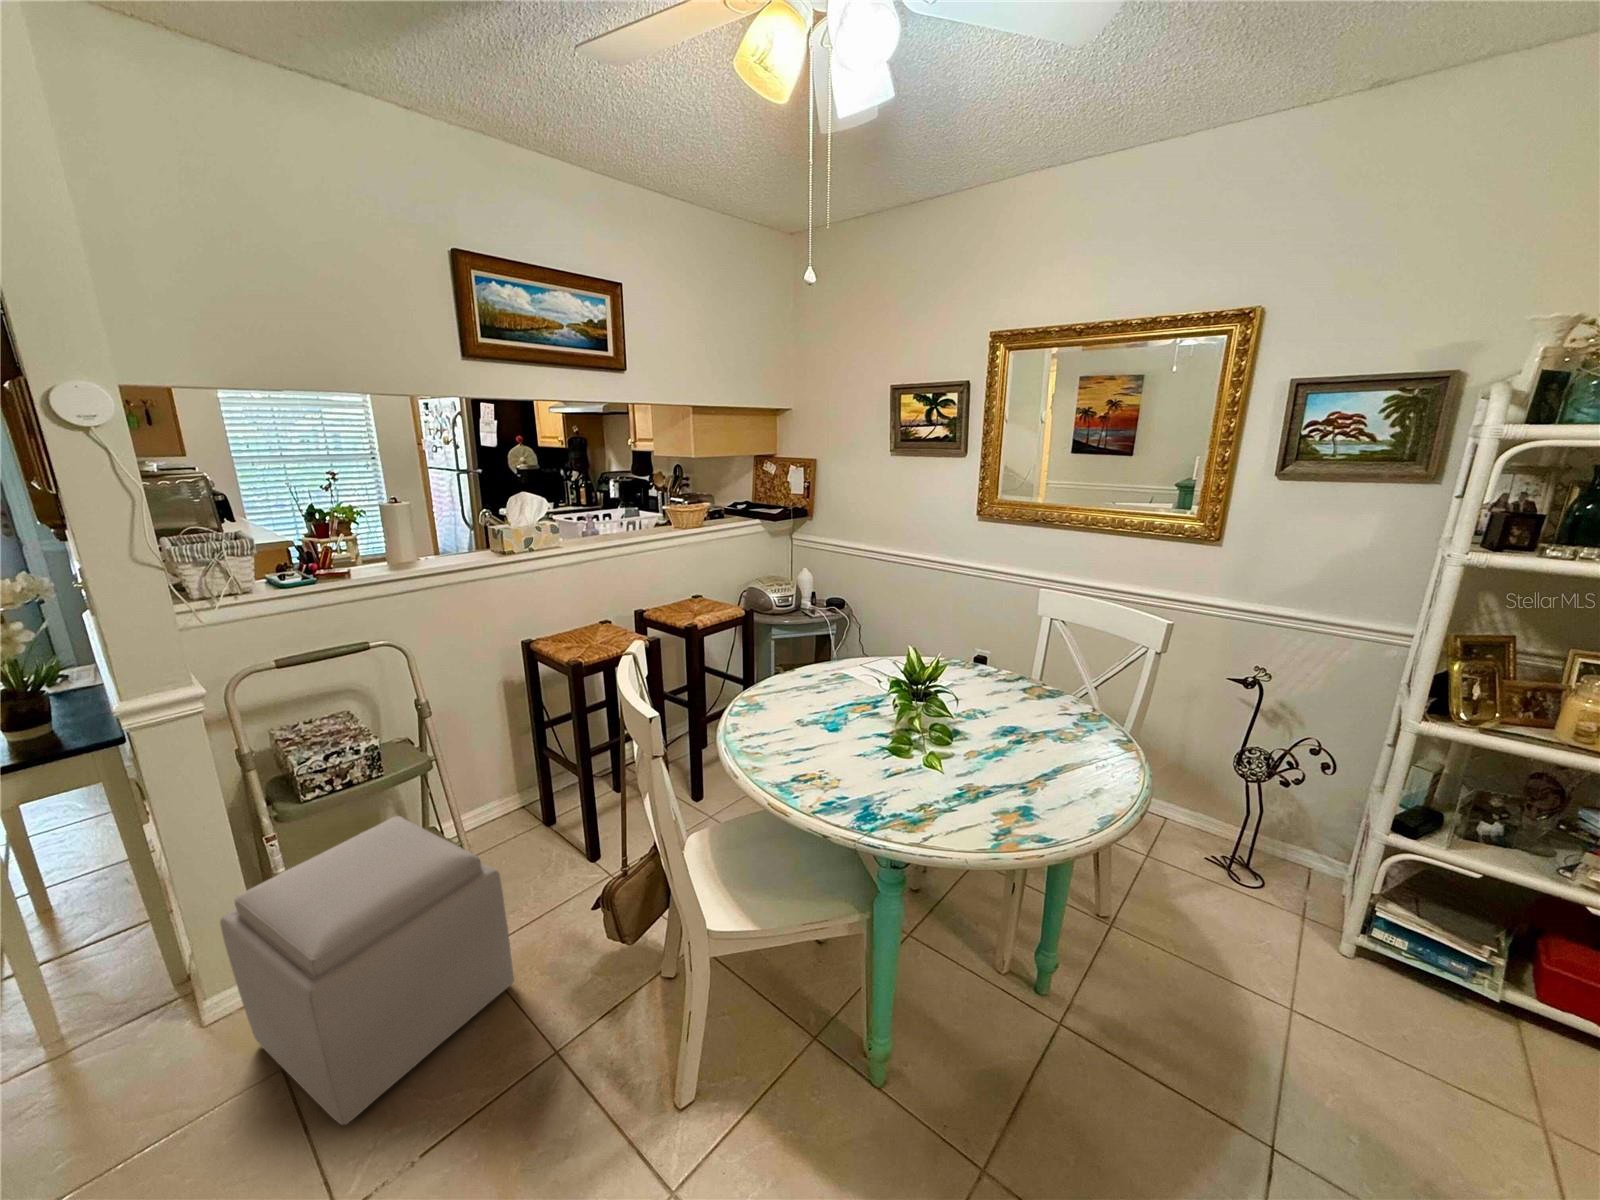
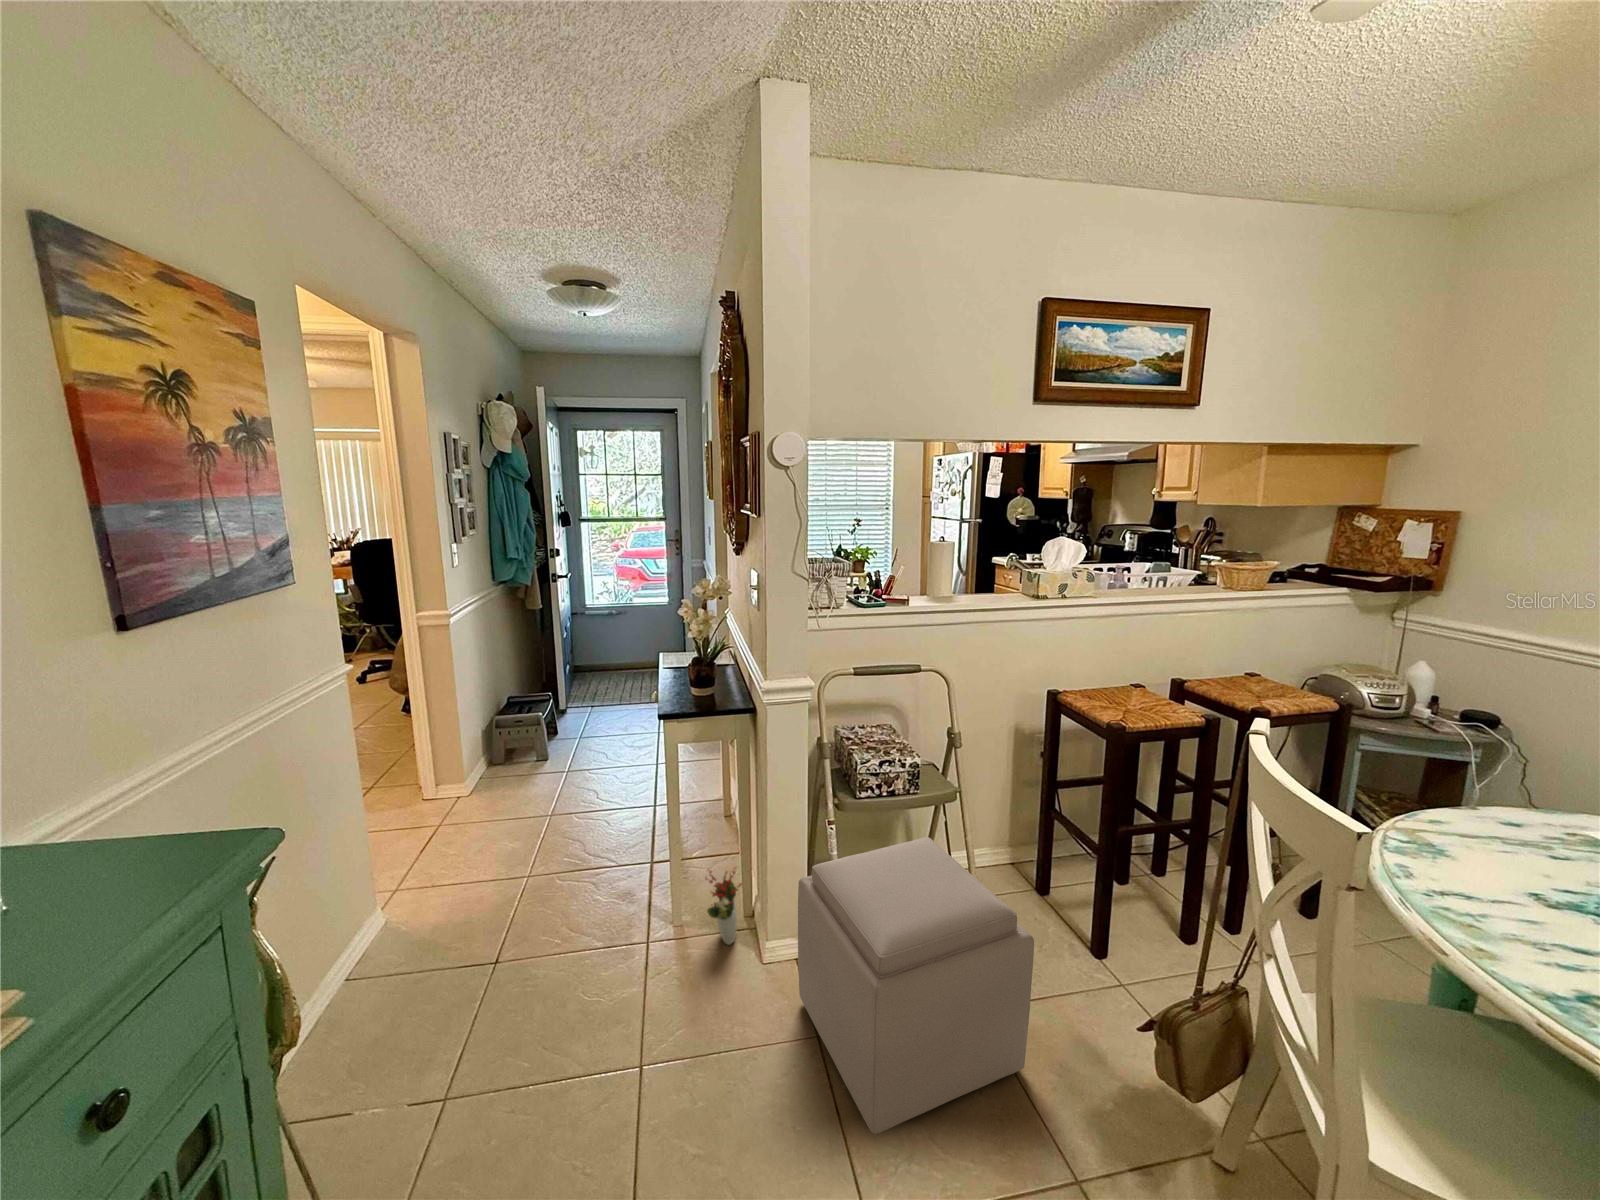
decorative plant: none [82,936,157,1031] -> present [706,869,742,945]

